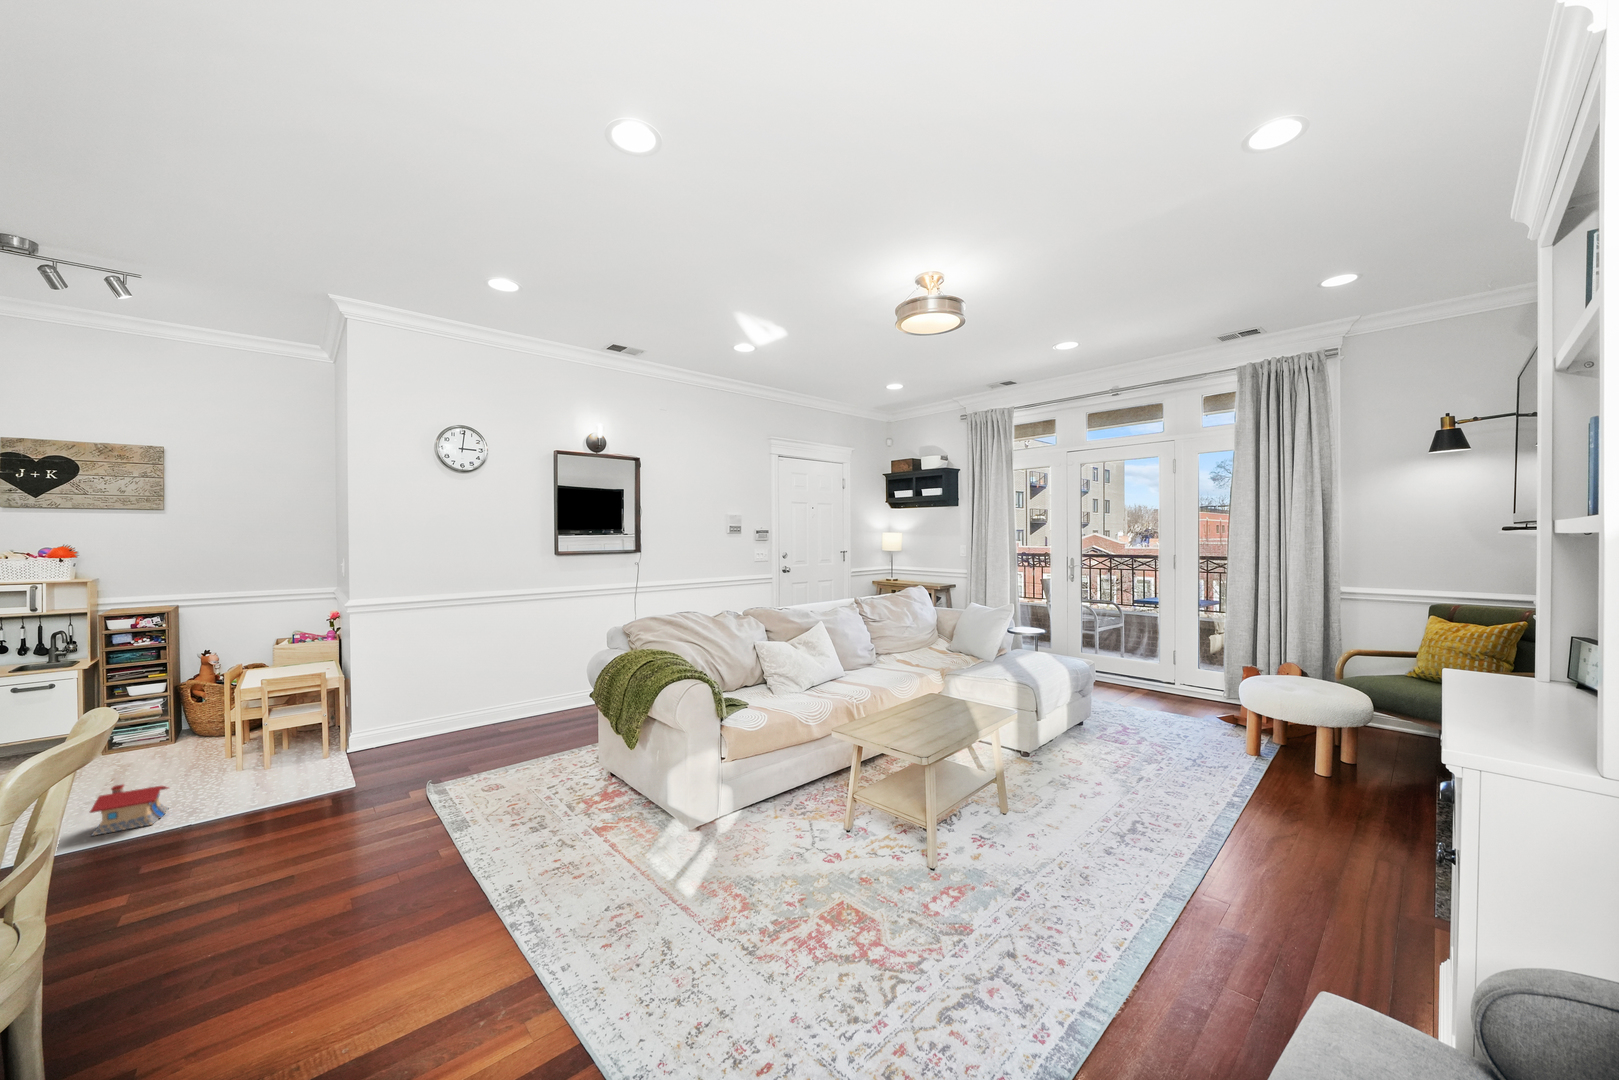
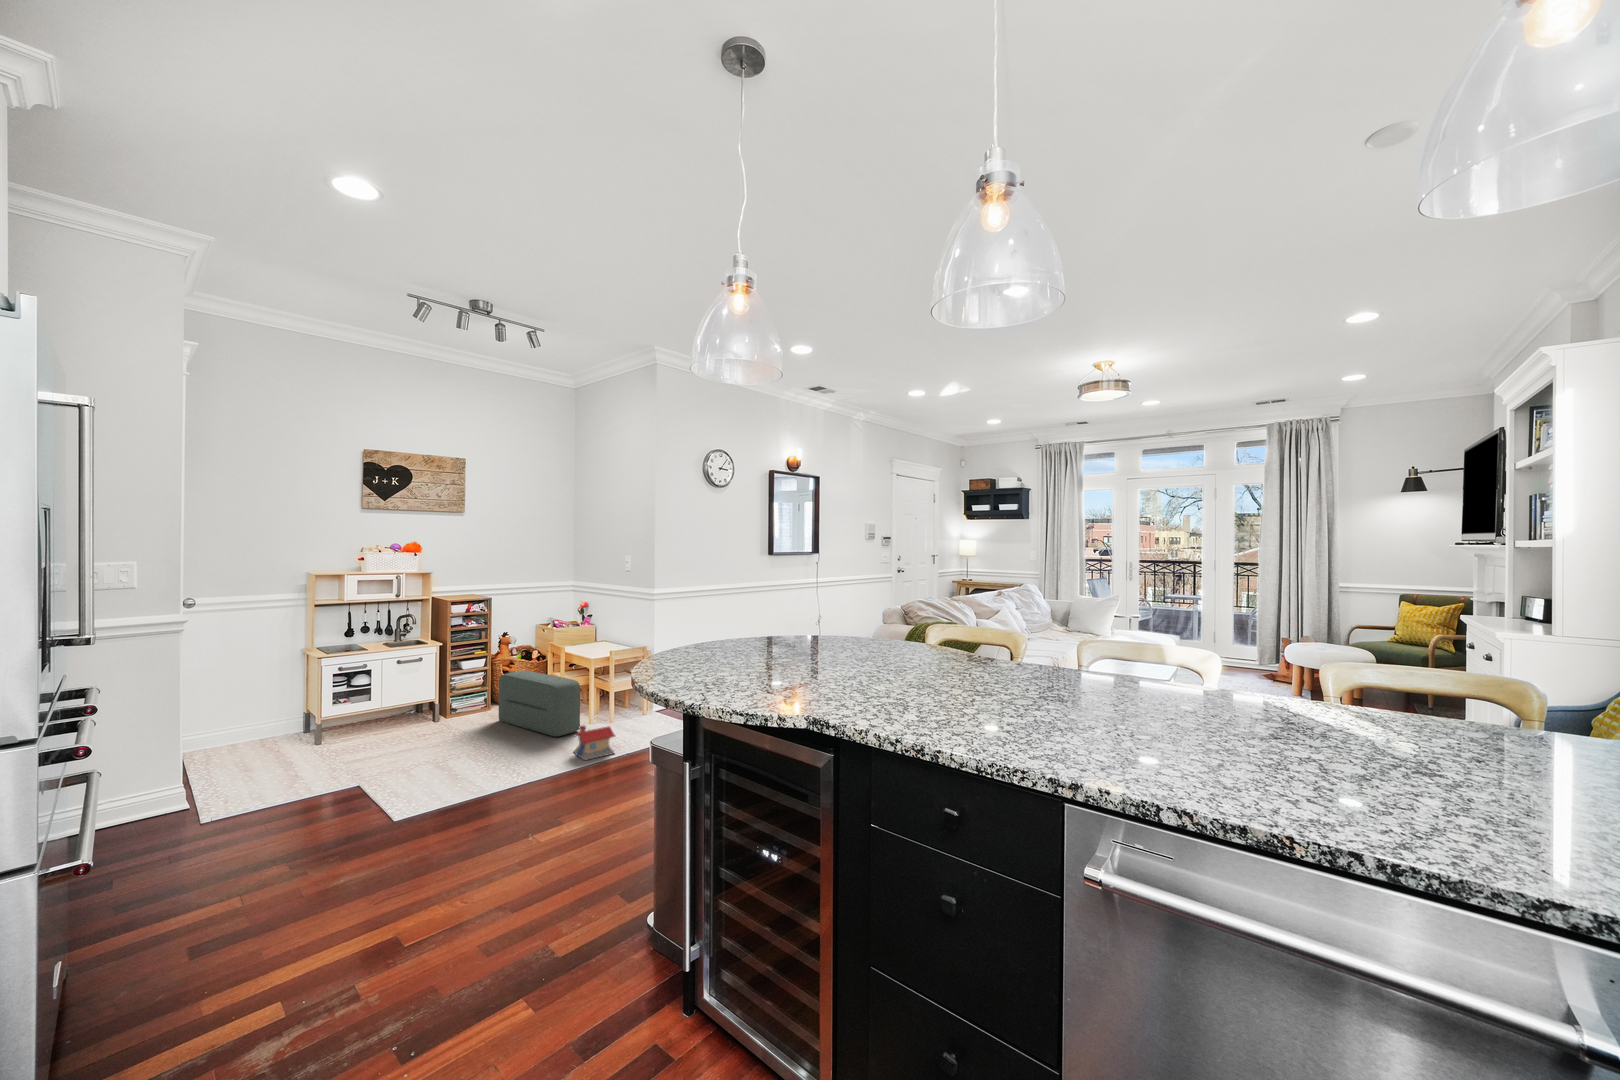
pouf: none [136,698,193,790] -> present [499,671,580,737]

